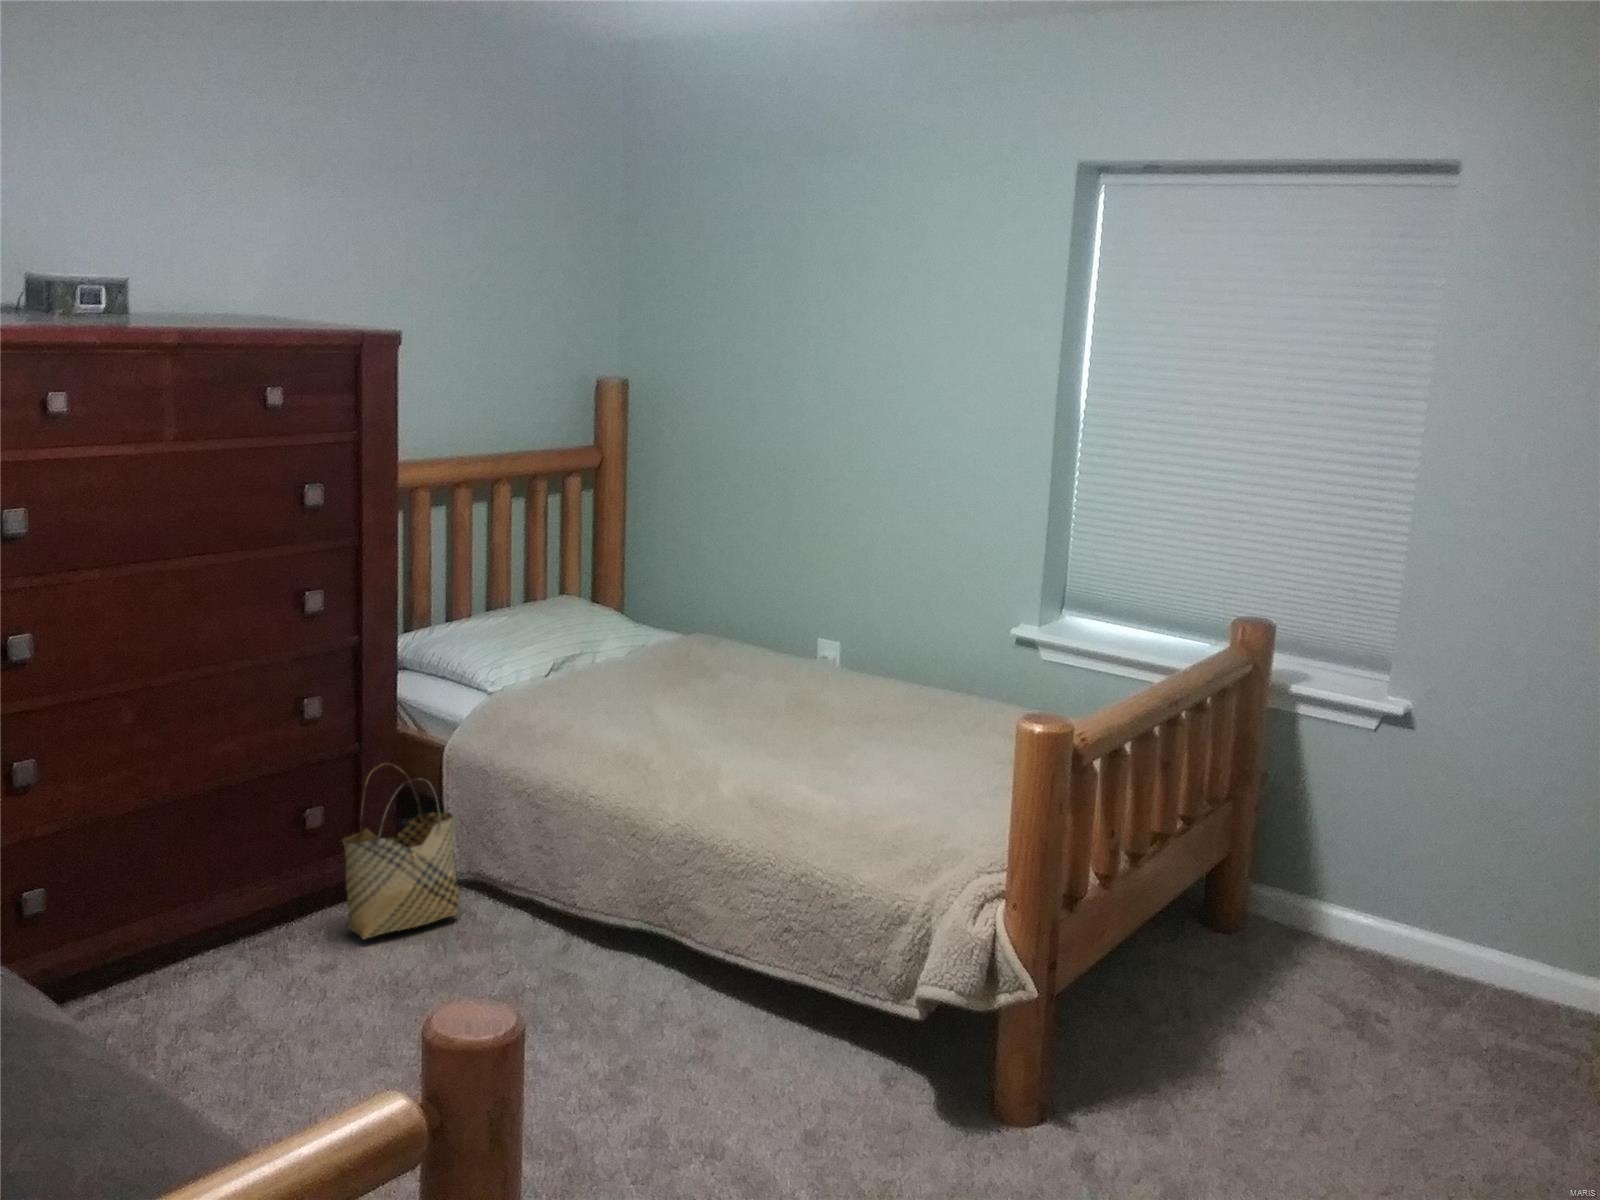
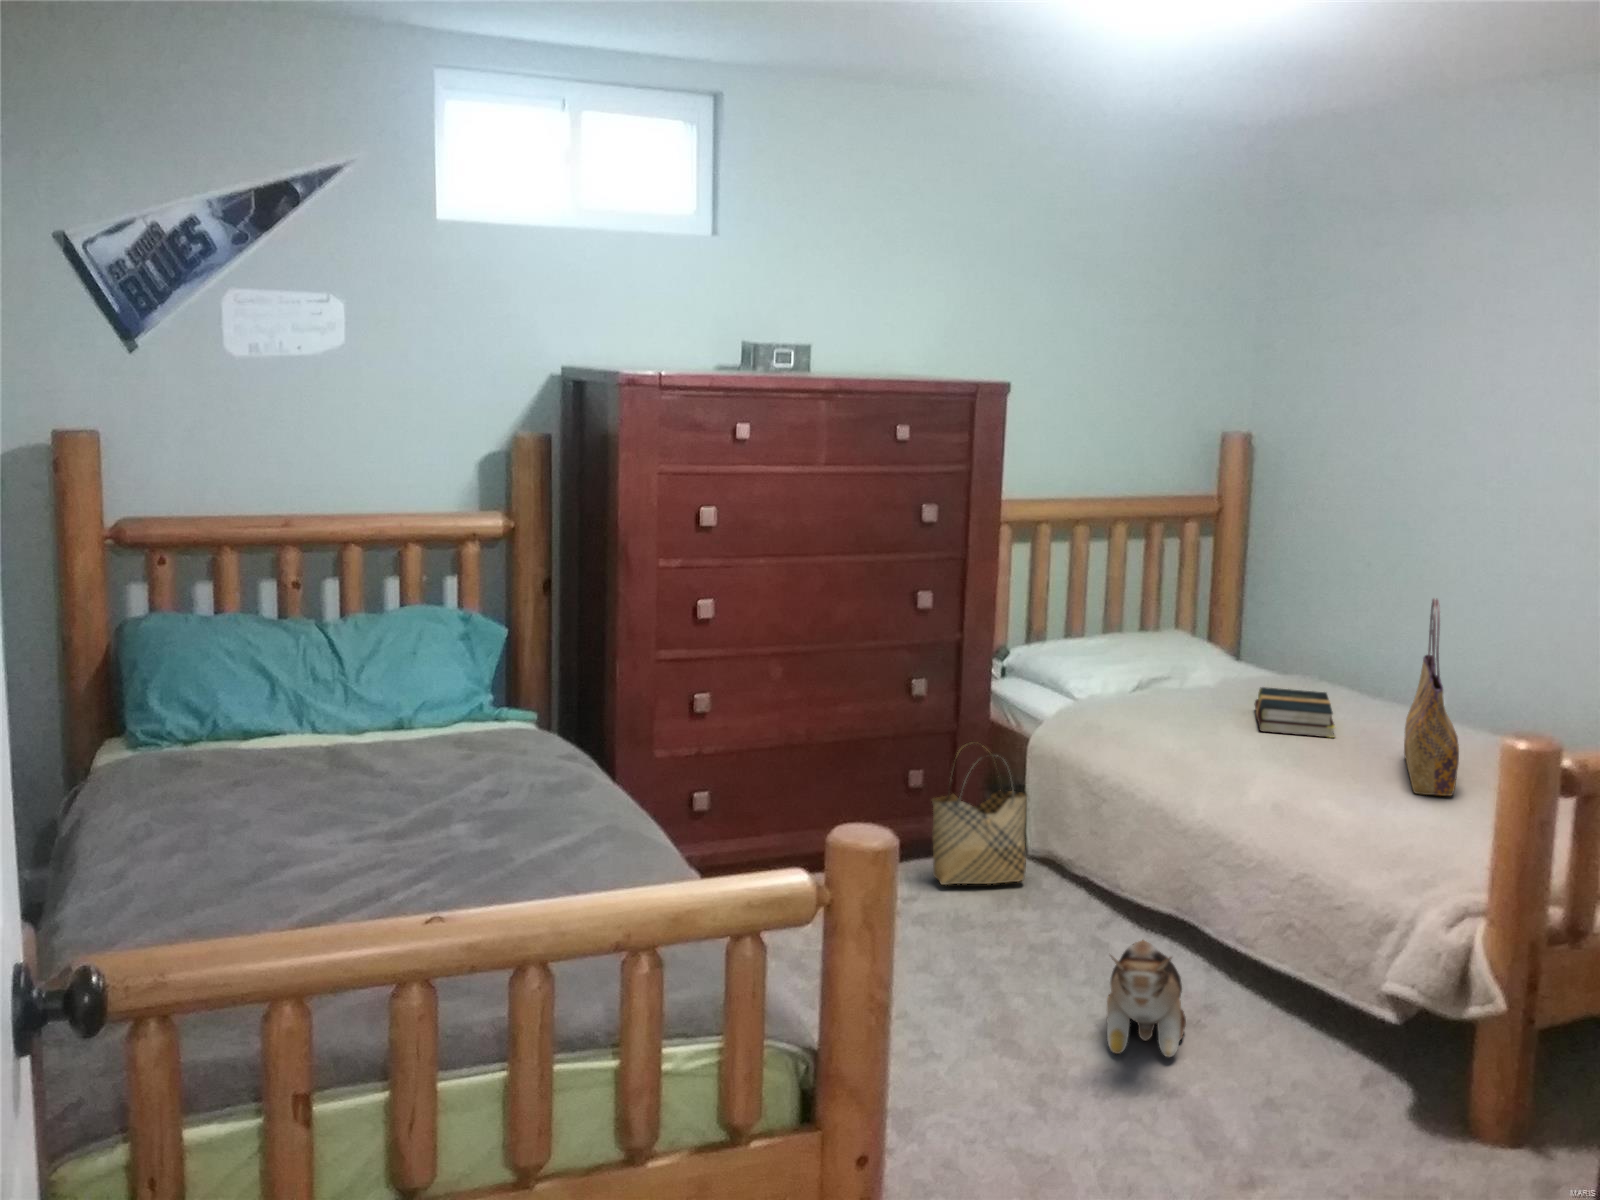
tote bag: none [845,563,913,766] -> present [1404,598,1459,796]
hardback book: none [679,659,772,711] -> present [1254,687,1335,738]
plush toy: none [614,989,704,1121] -> present [1107,940,1186,1057]

